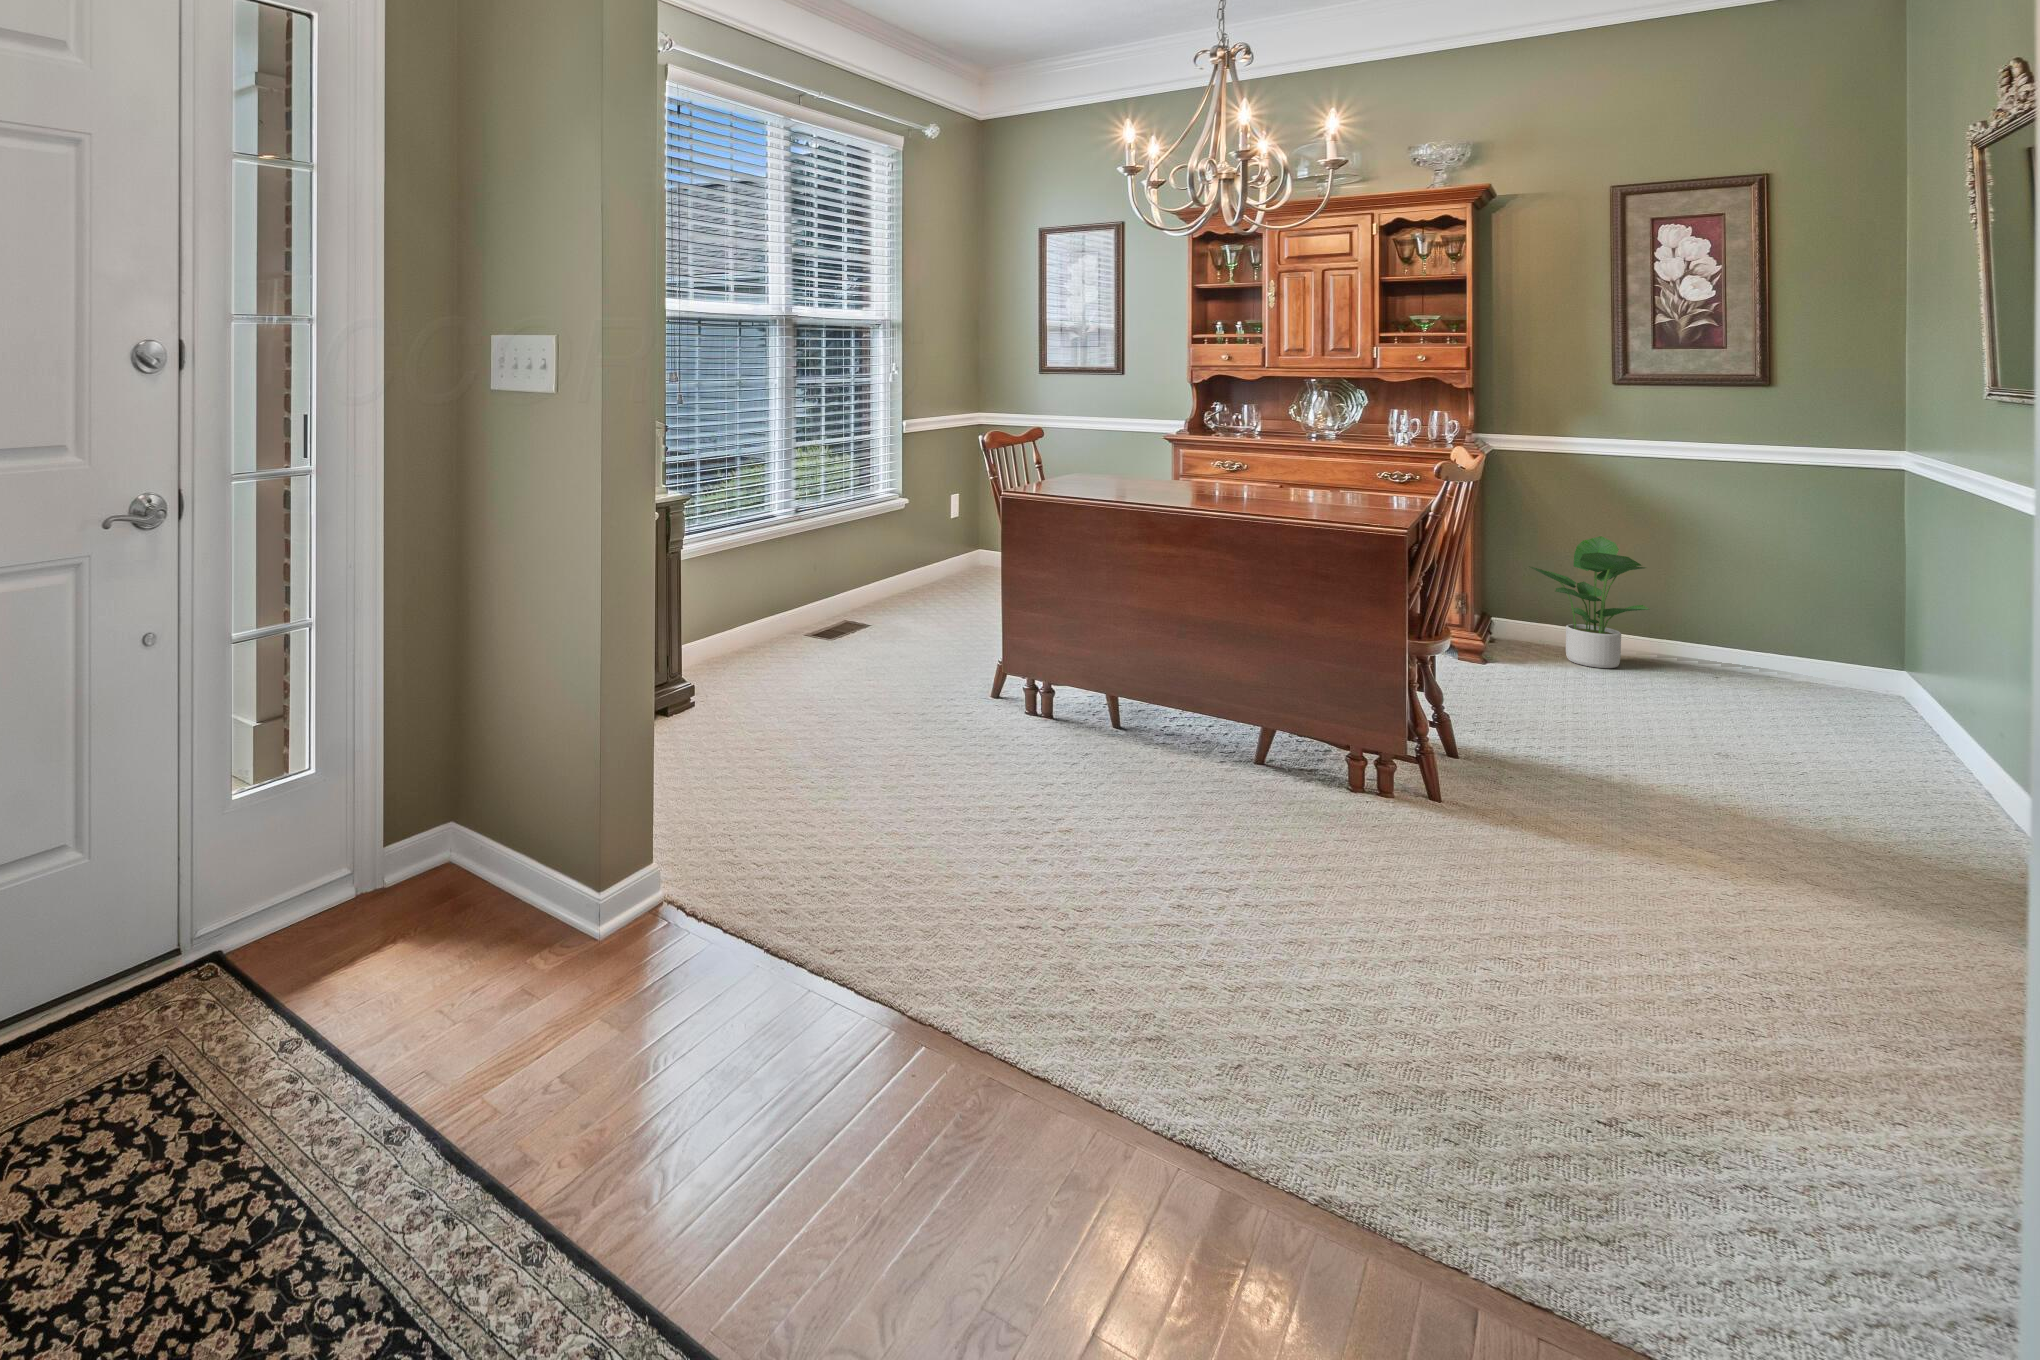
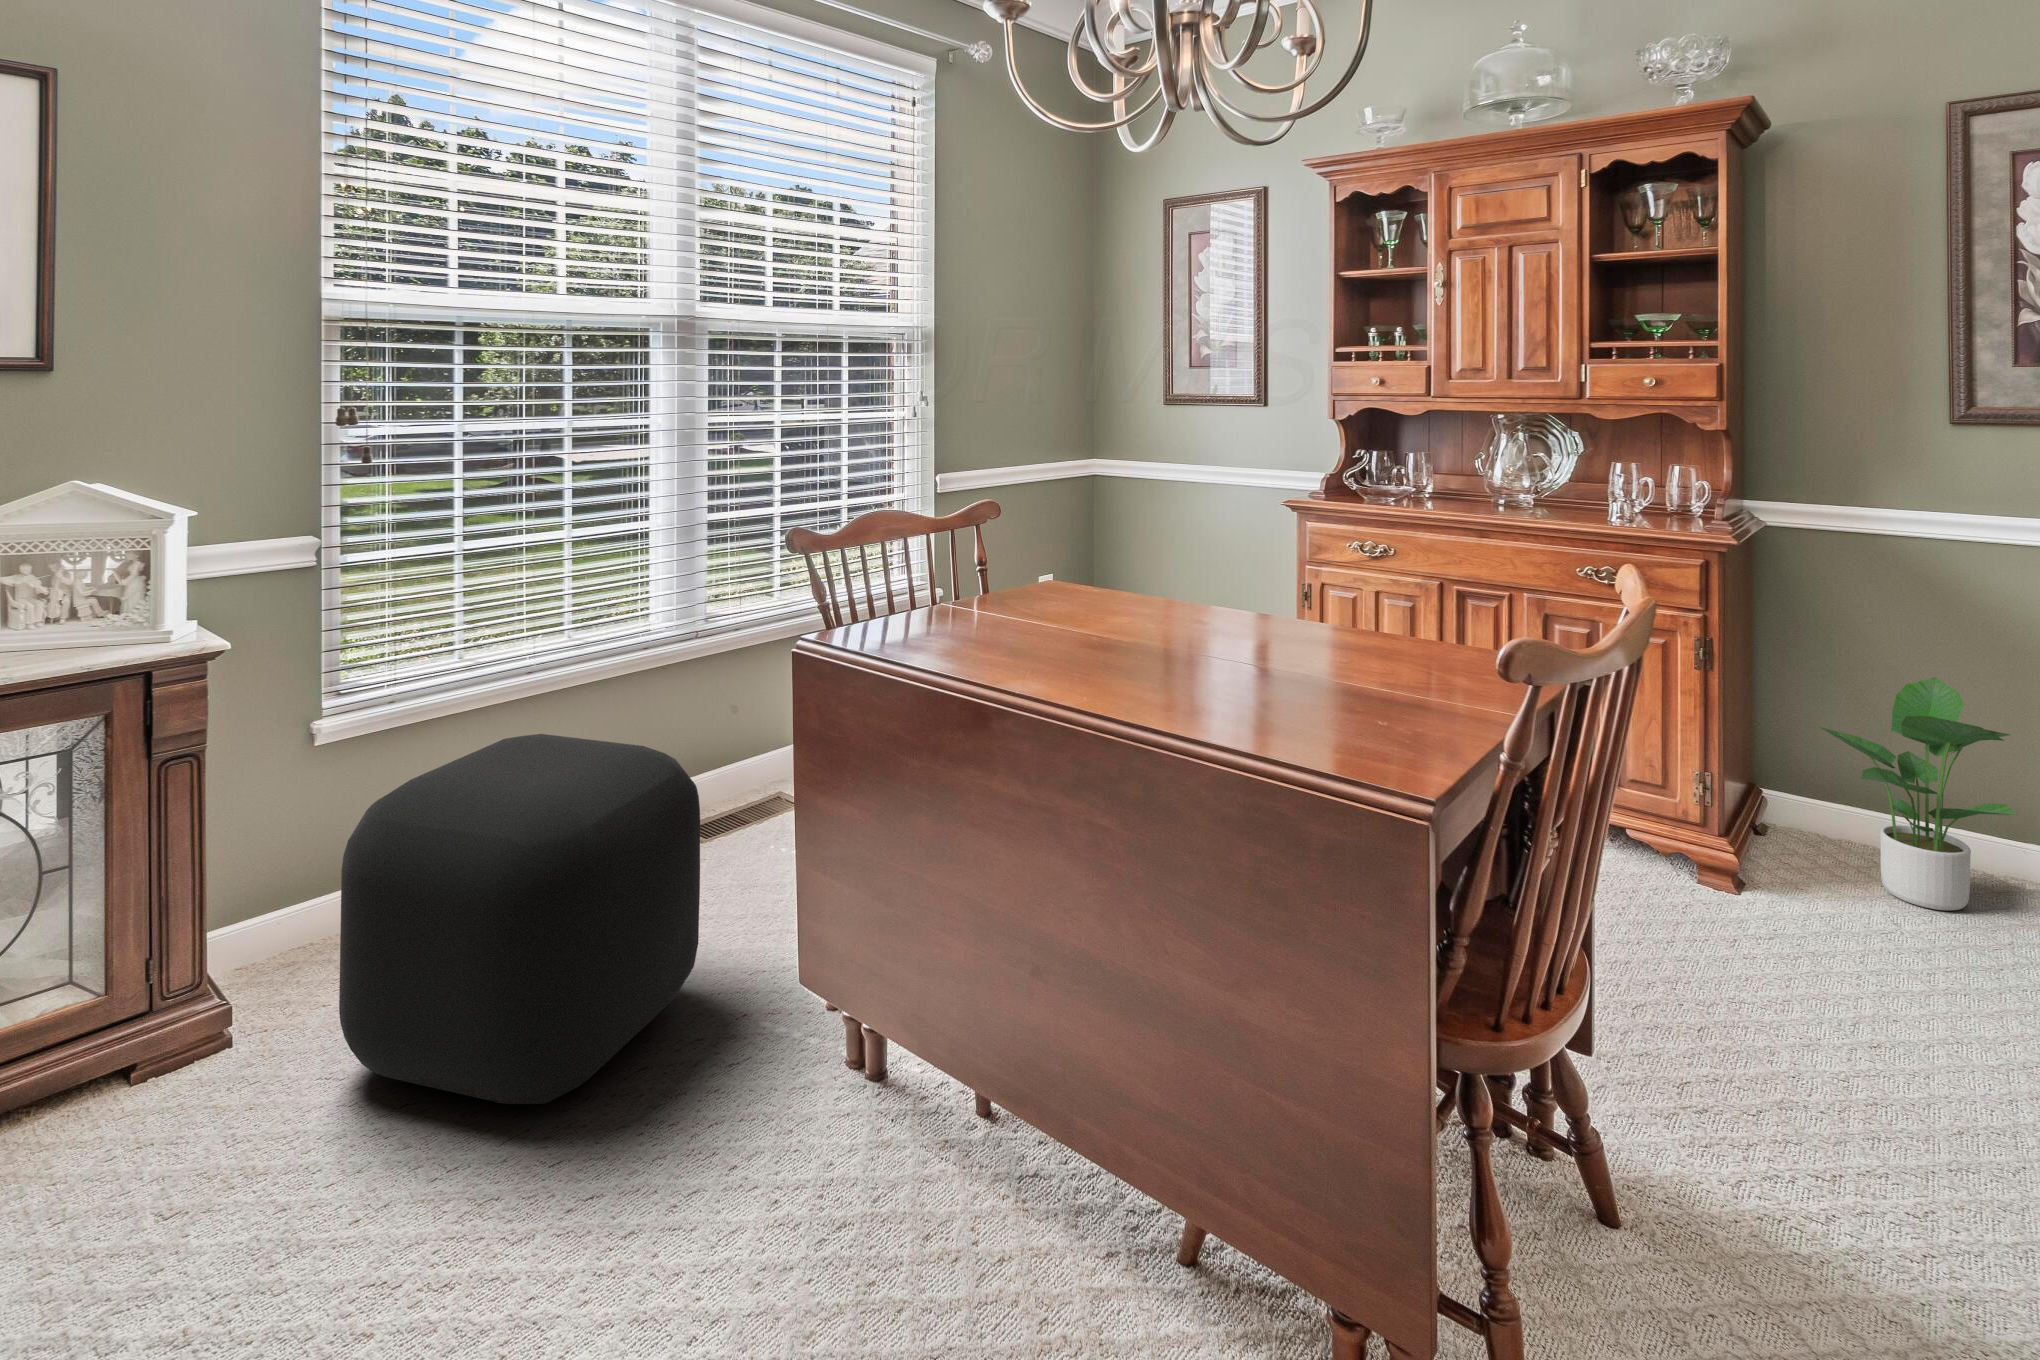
ottoman: none [780,550,939,714] -> present [339,734,700,1104]

